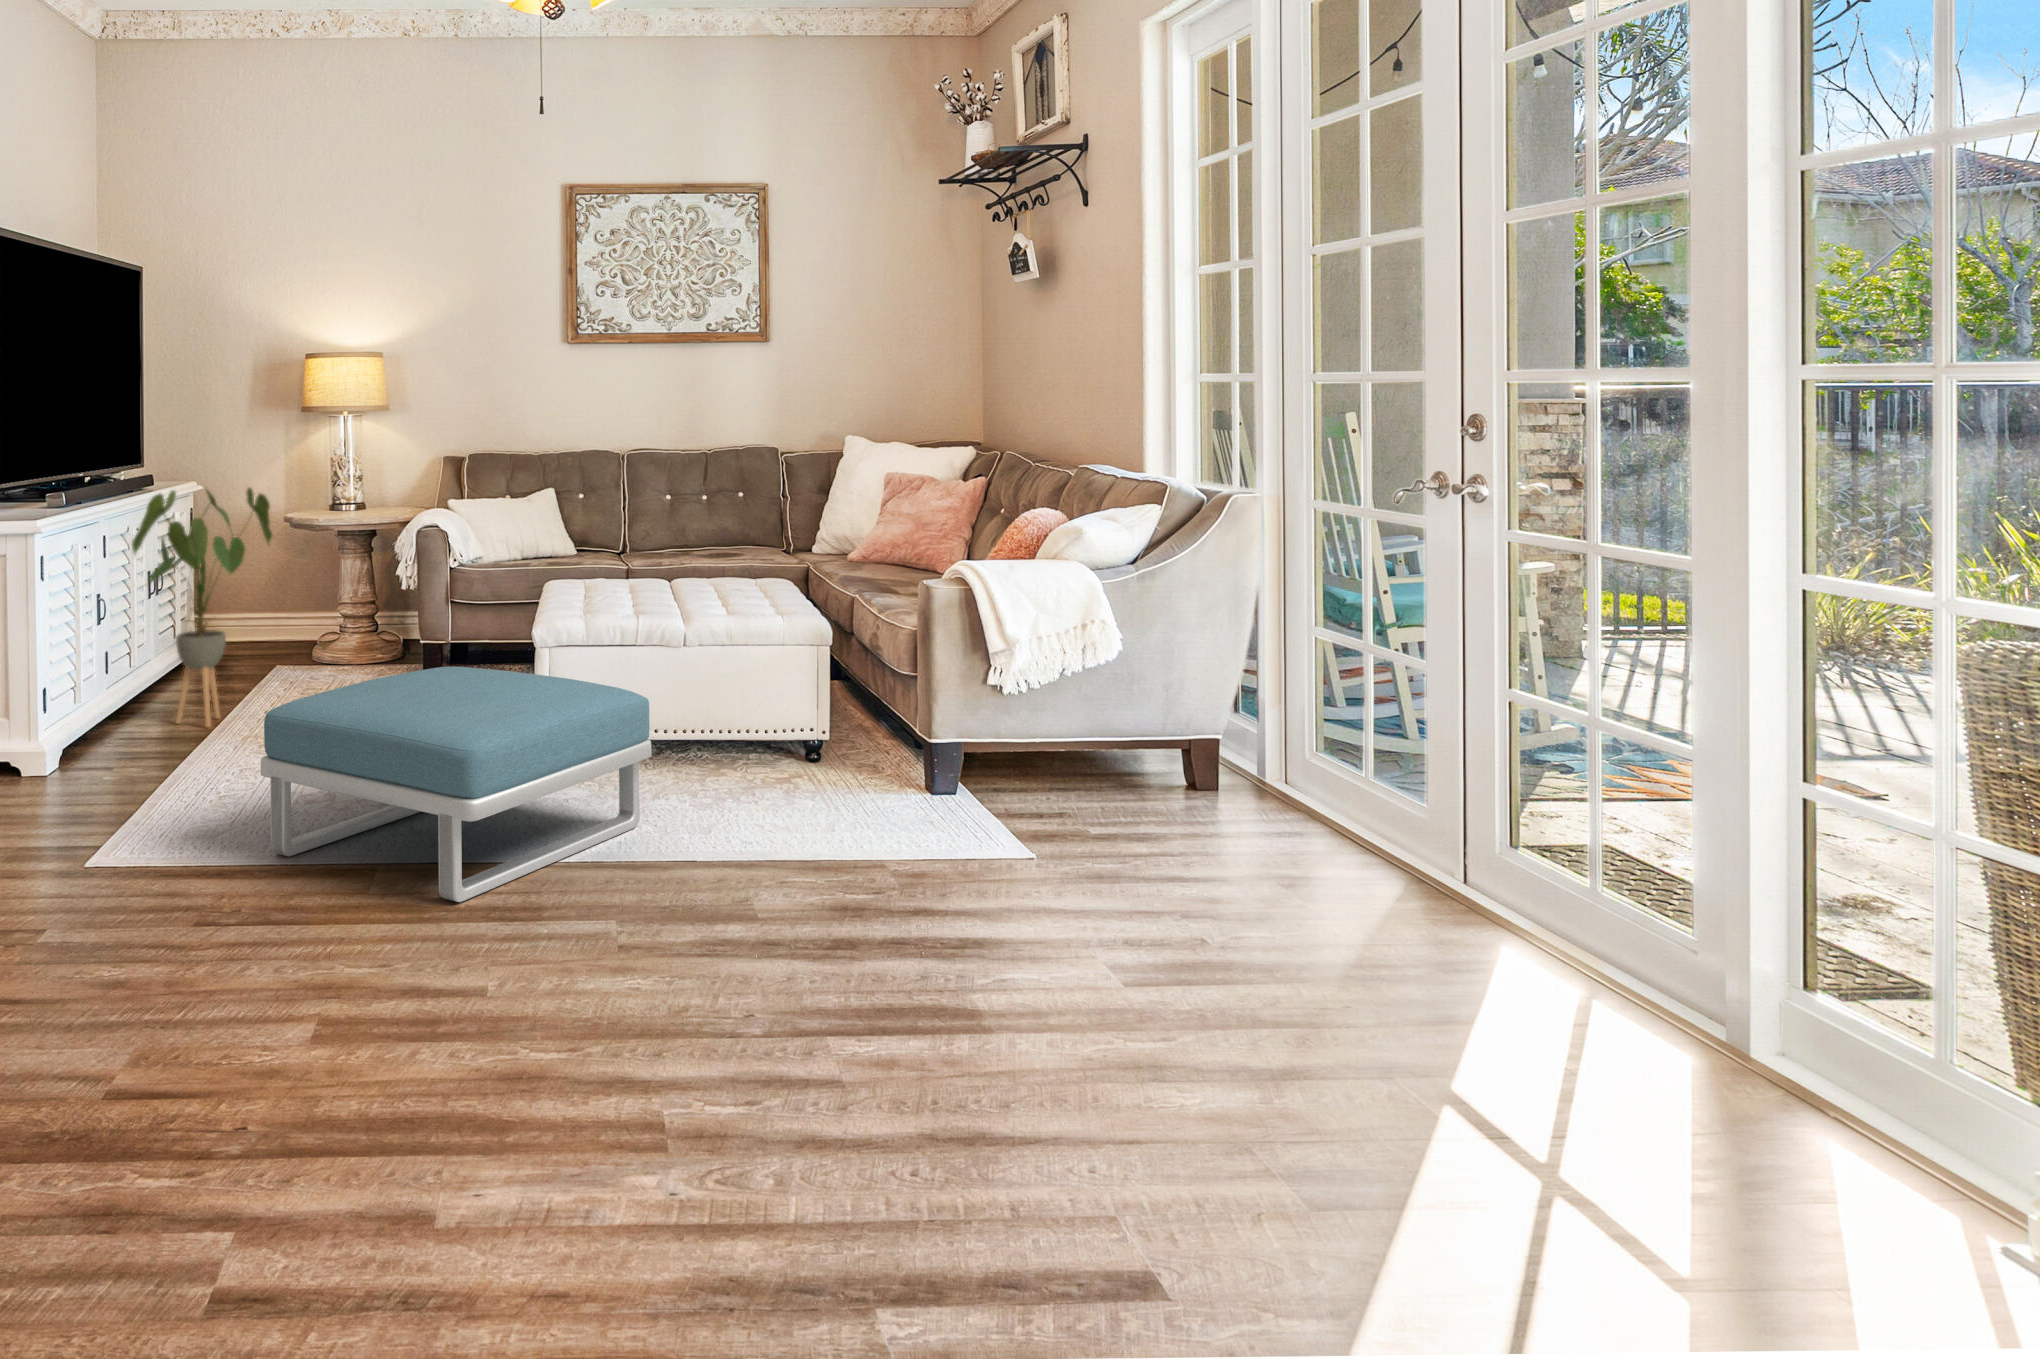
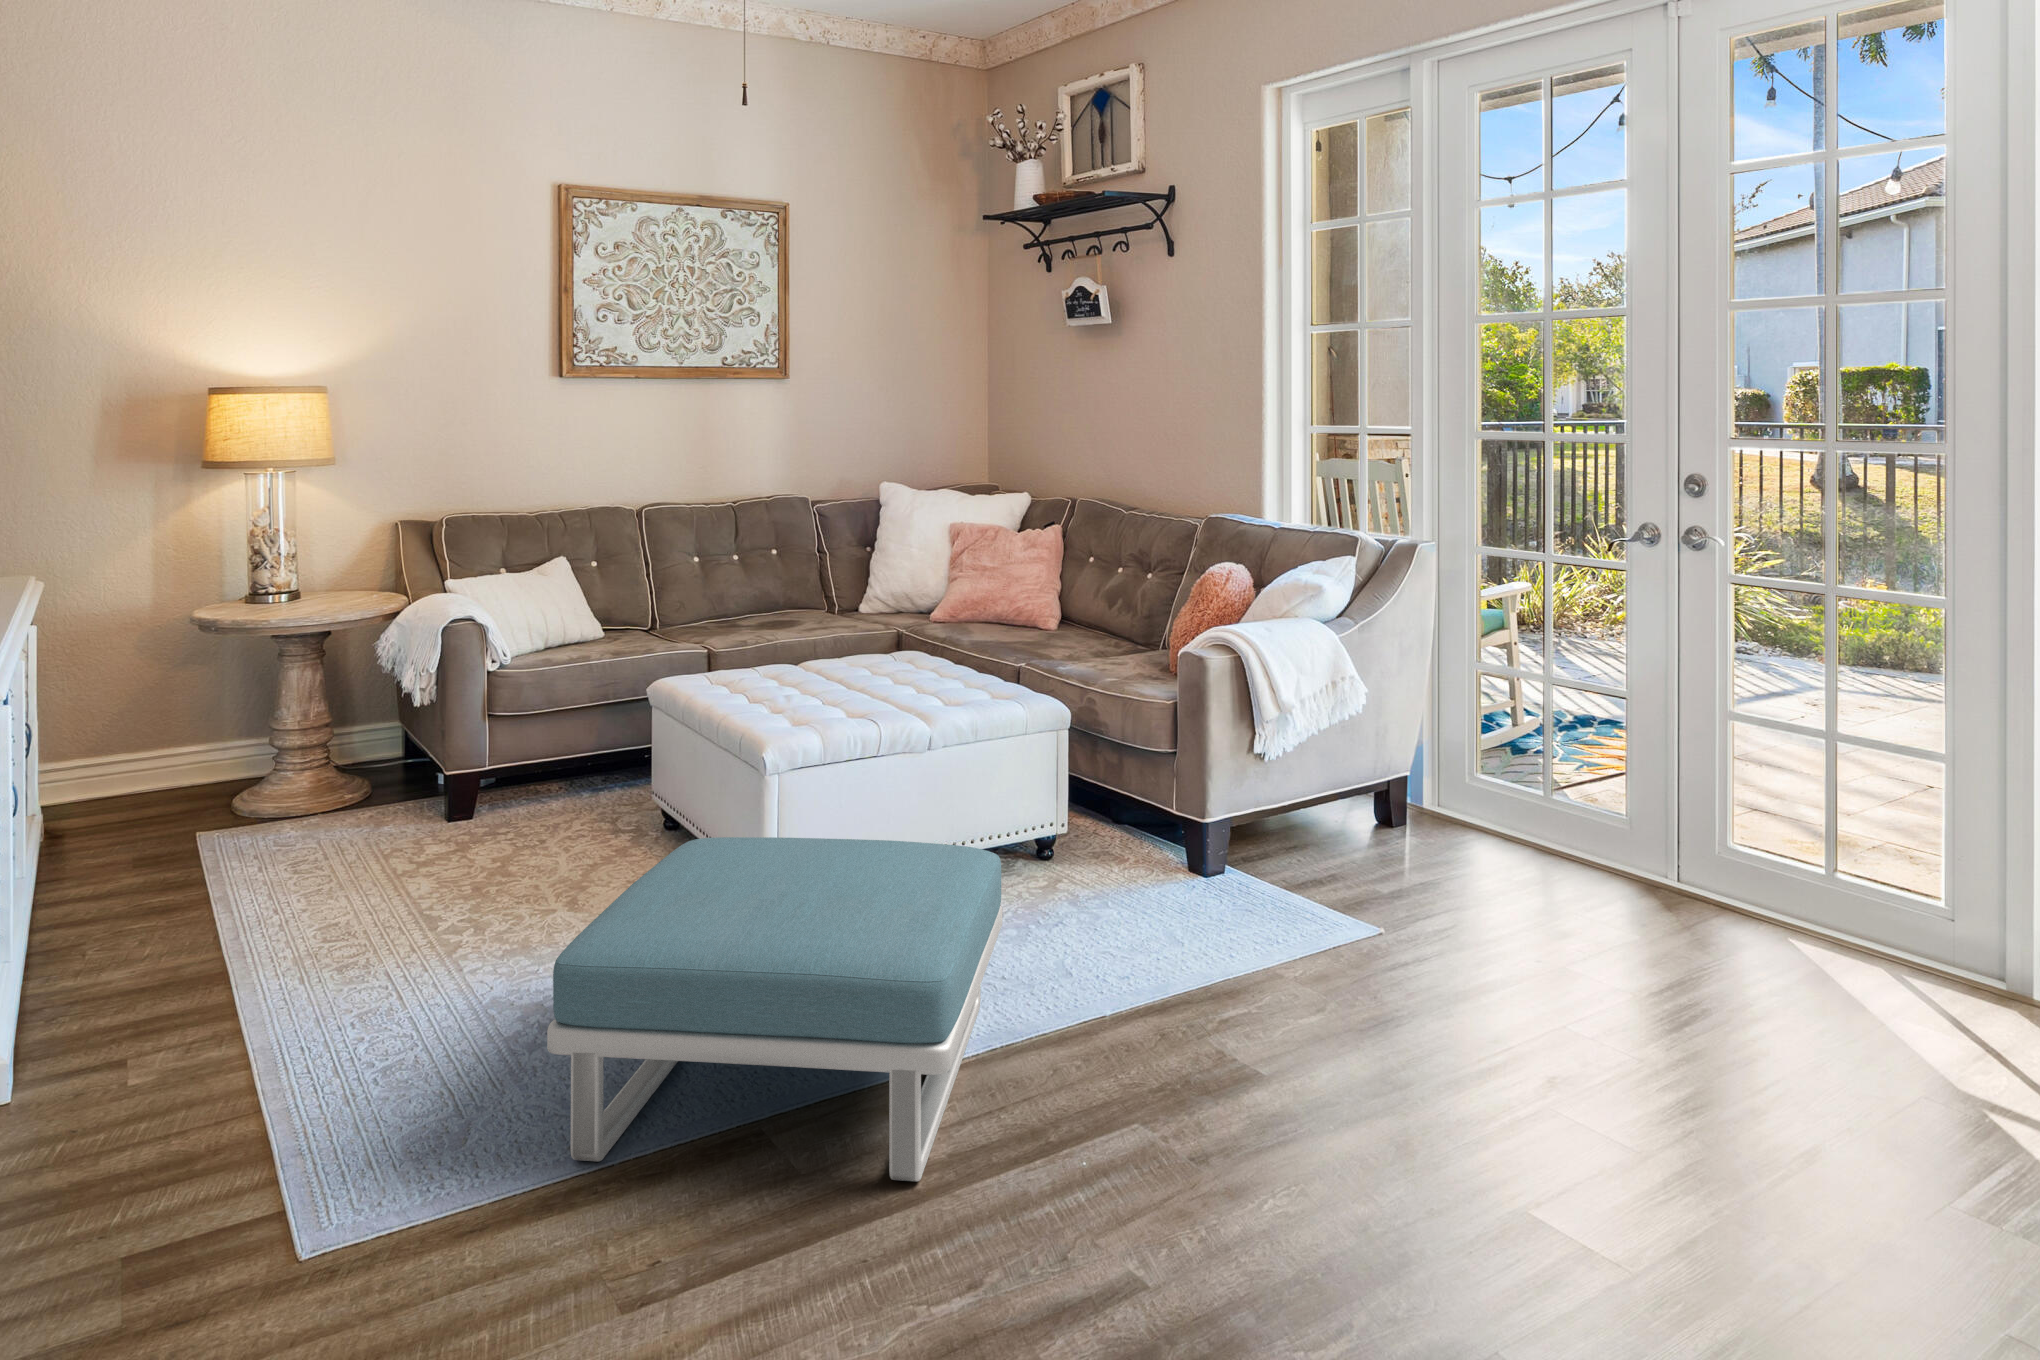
house plant: present [132,488,272,727] -> none [54,596,282,954]

